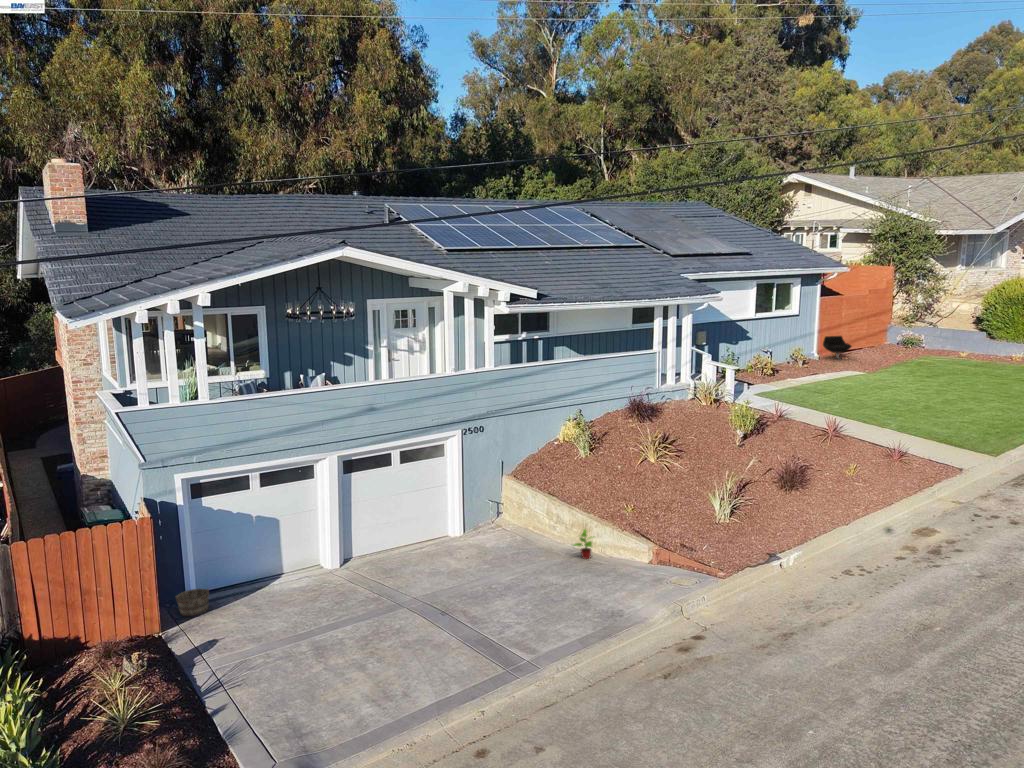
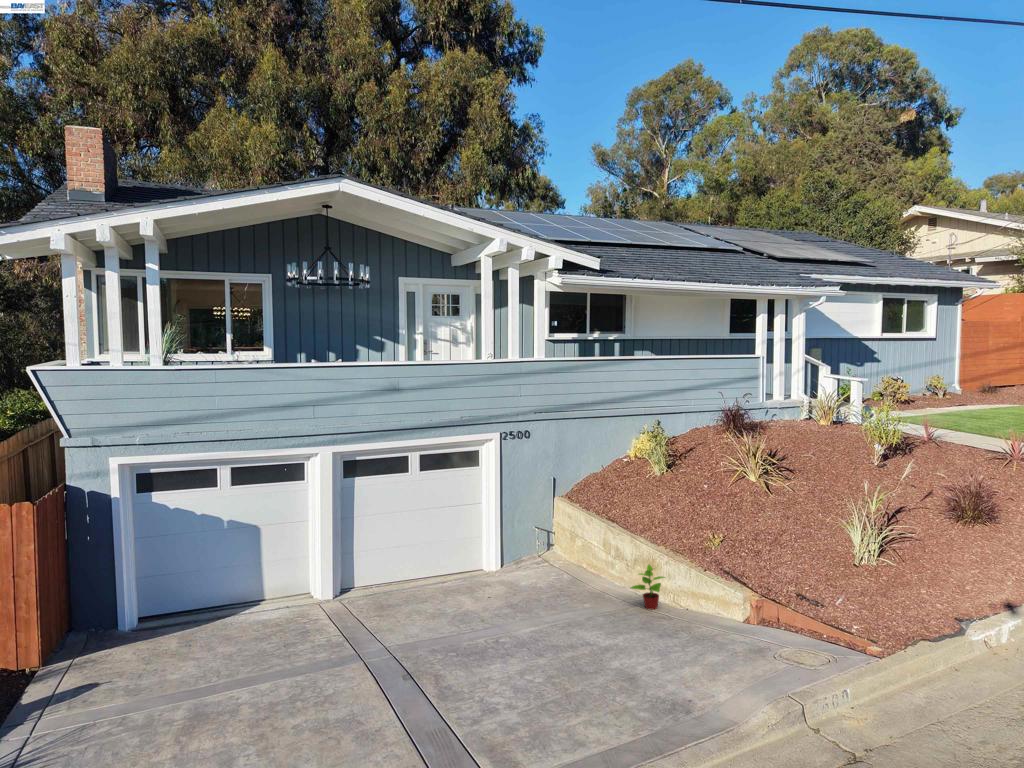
lounge chair: present [823,336,851,358] -> none [964,364,1004,391]
bucket: present [176,588,209,616] -> none [78,613,128,651]

